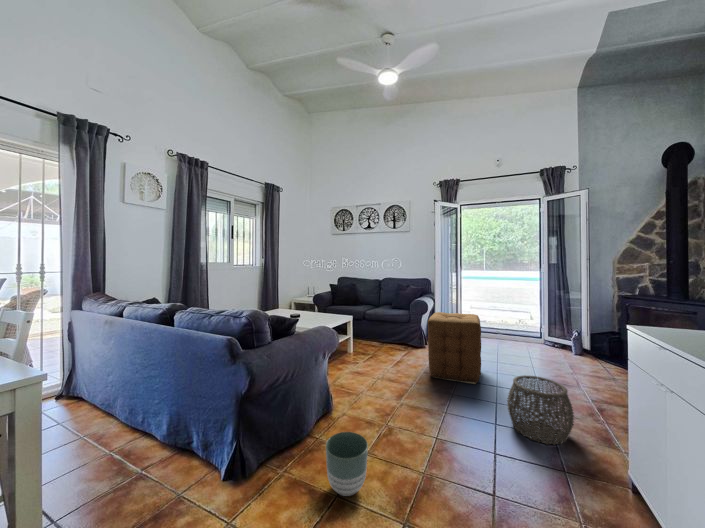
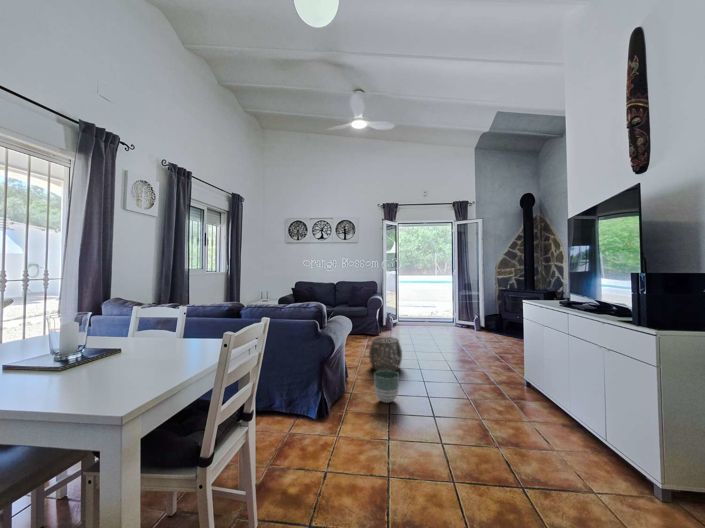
ottoman: present [428,312,481,384] -> none [391,305,429,351]
woven basket: present [507,375,574,445] -> present [369,337,402,371]

